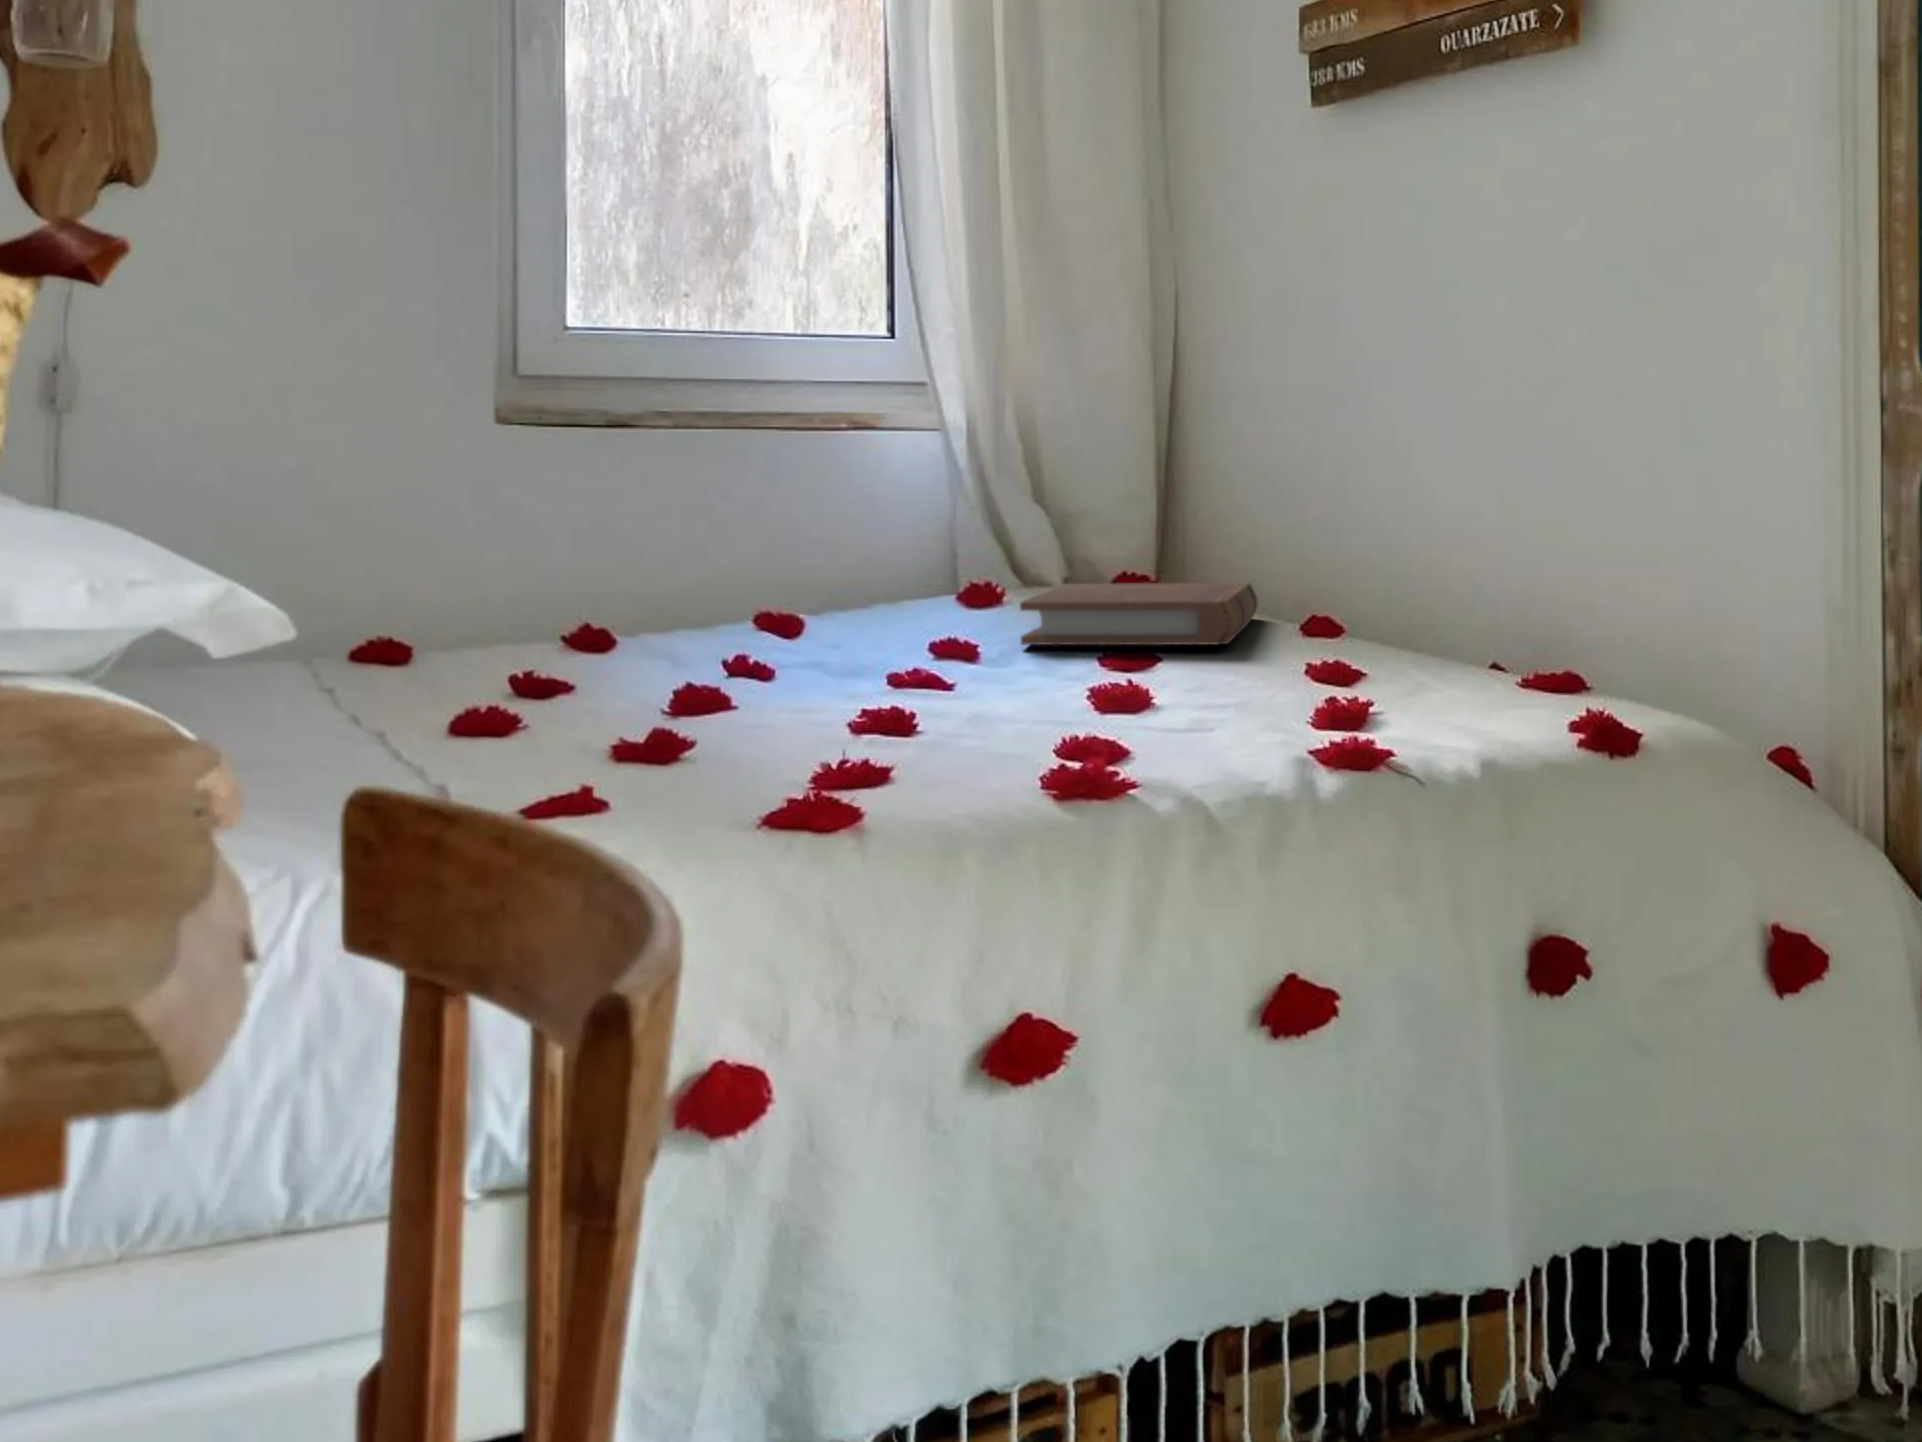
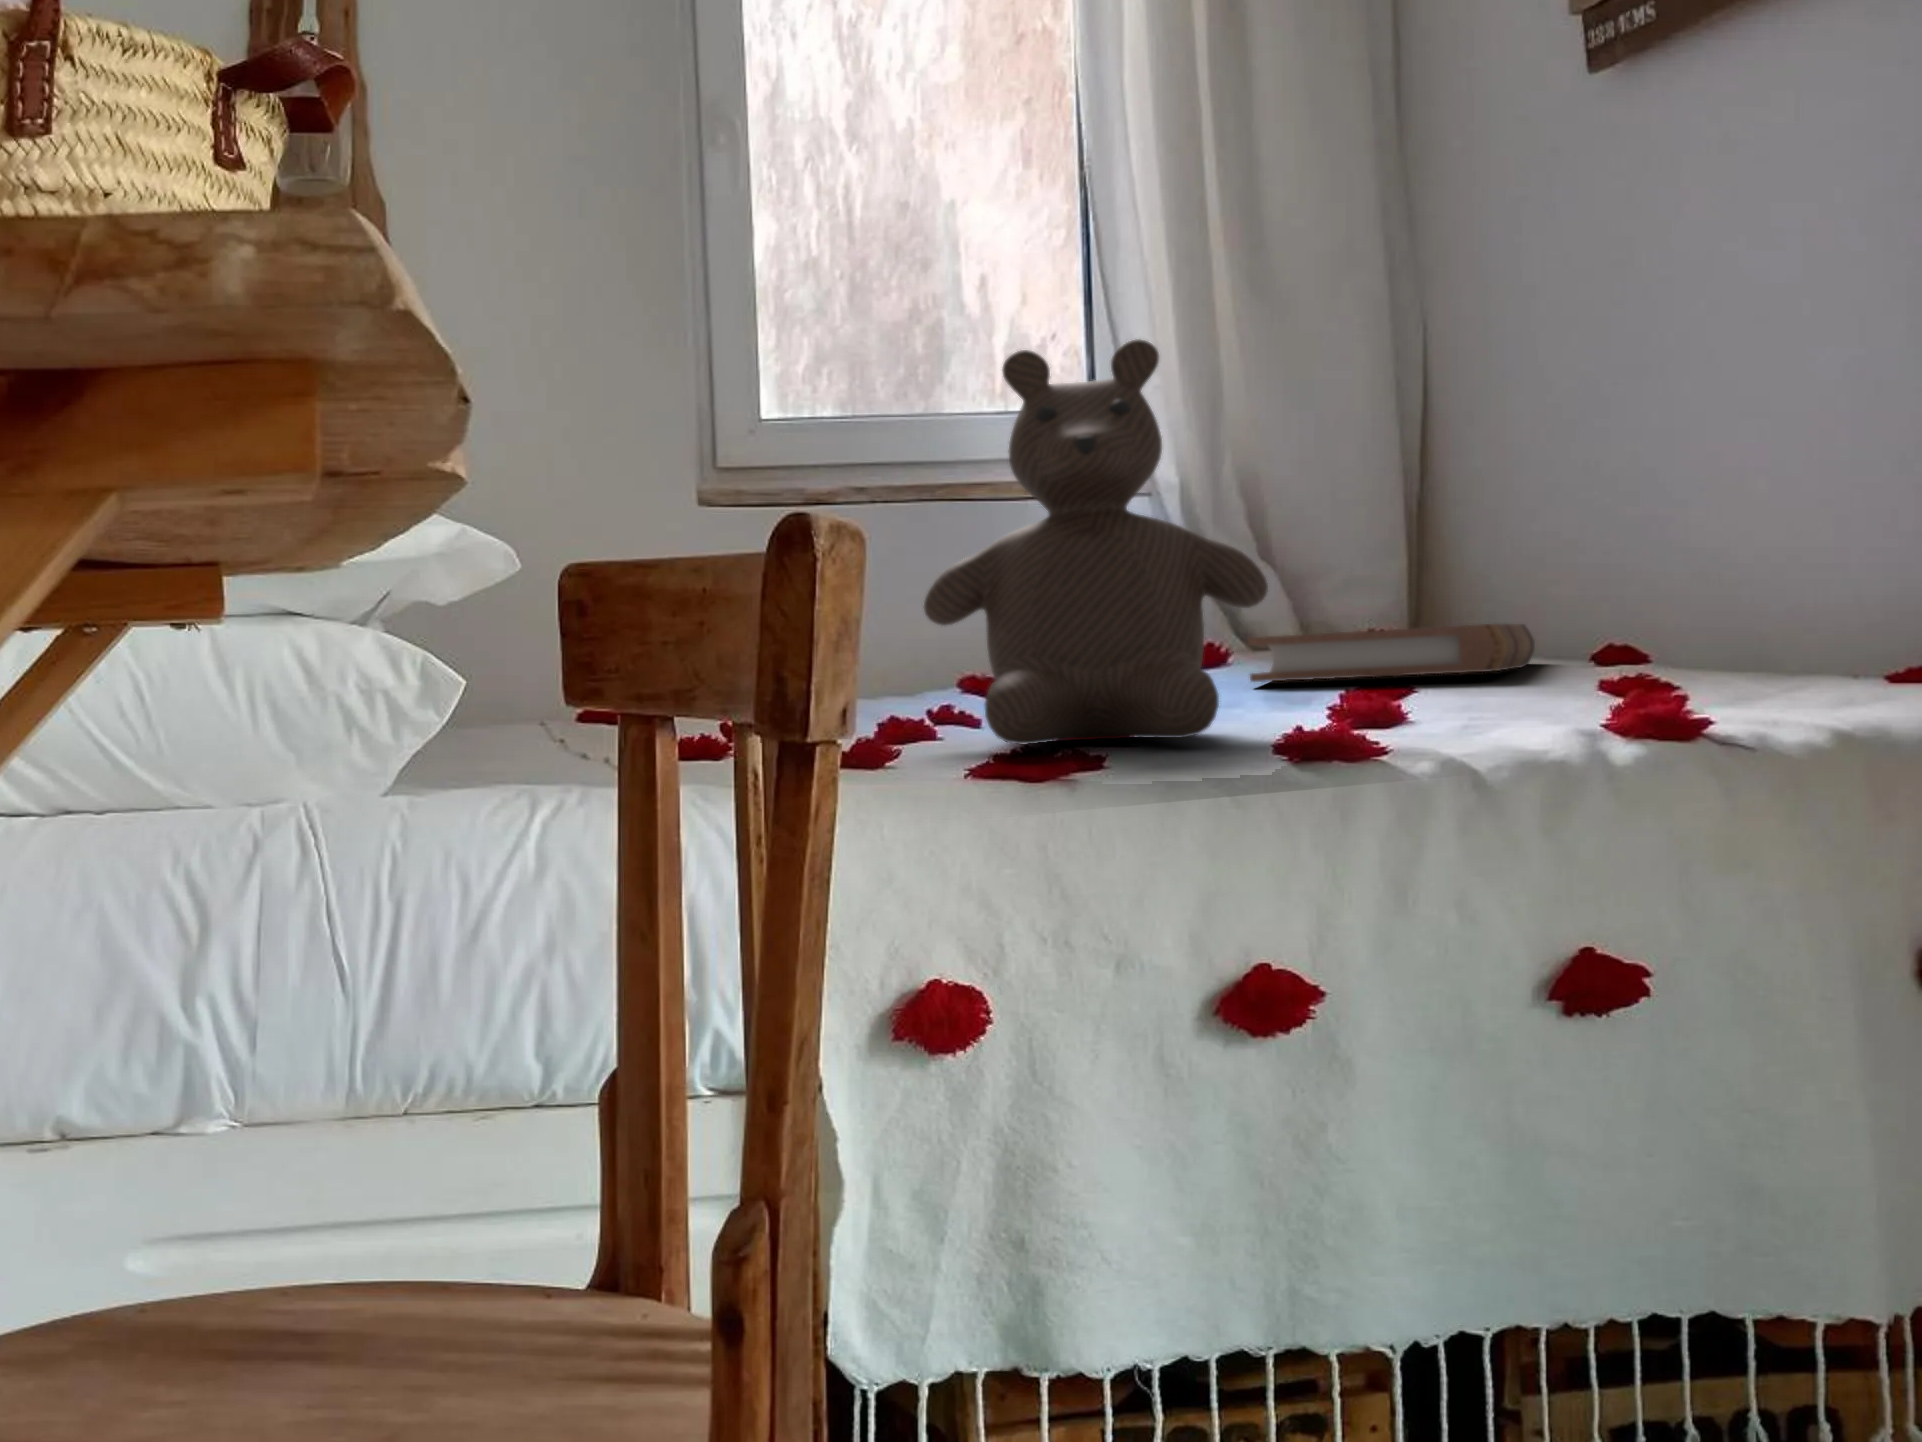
teddy bear: none [715,362,1040,772] -> present [924,339,1268,744]

